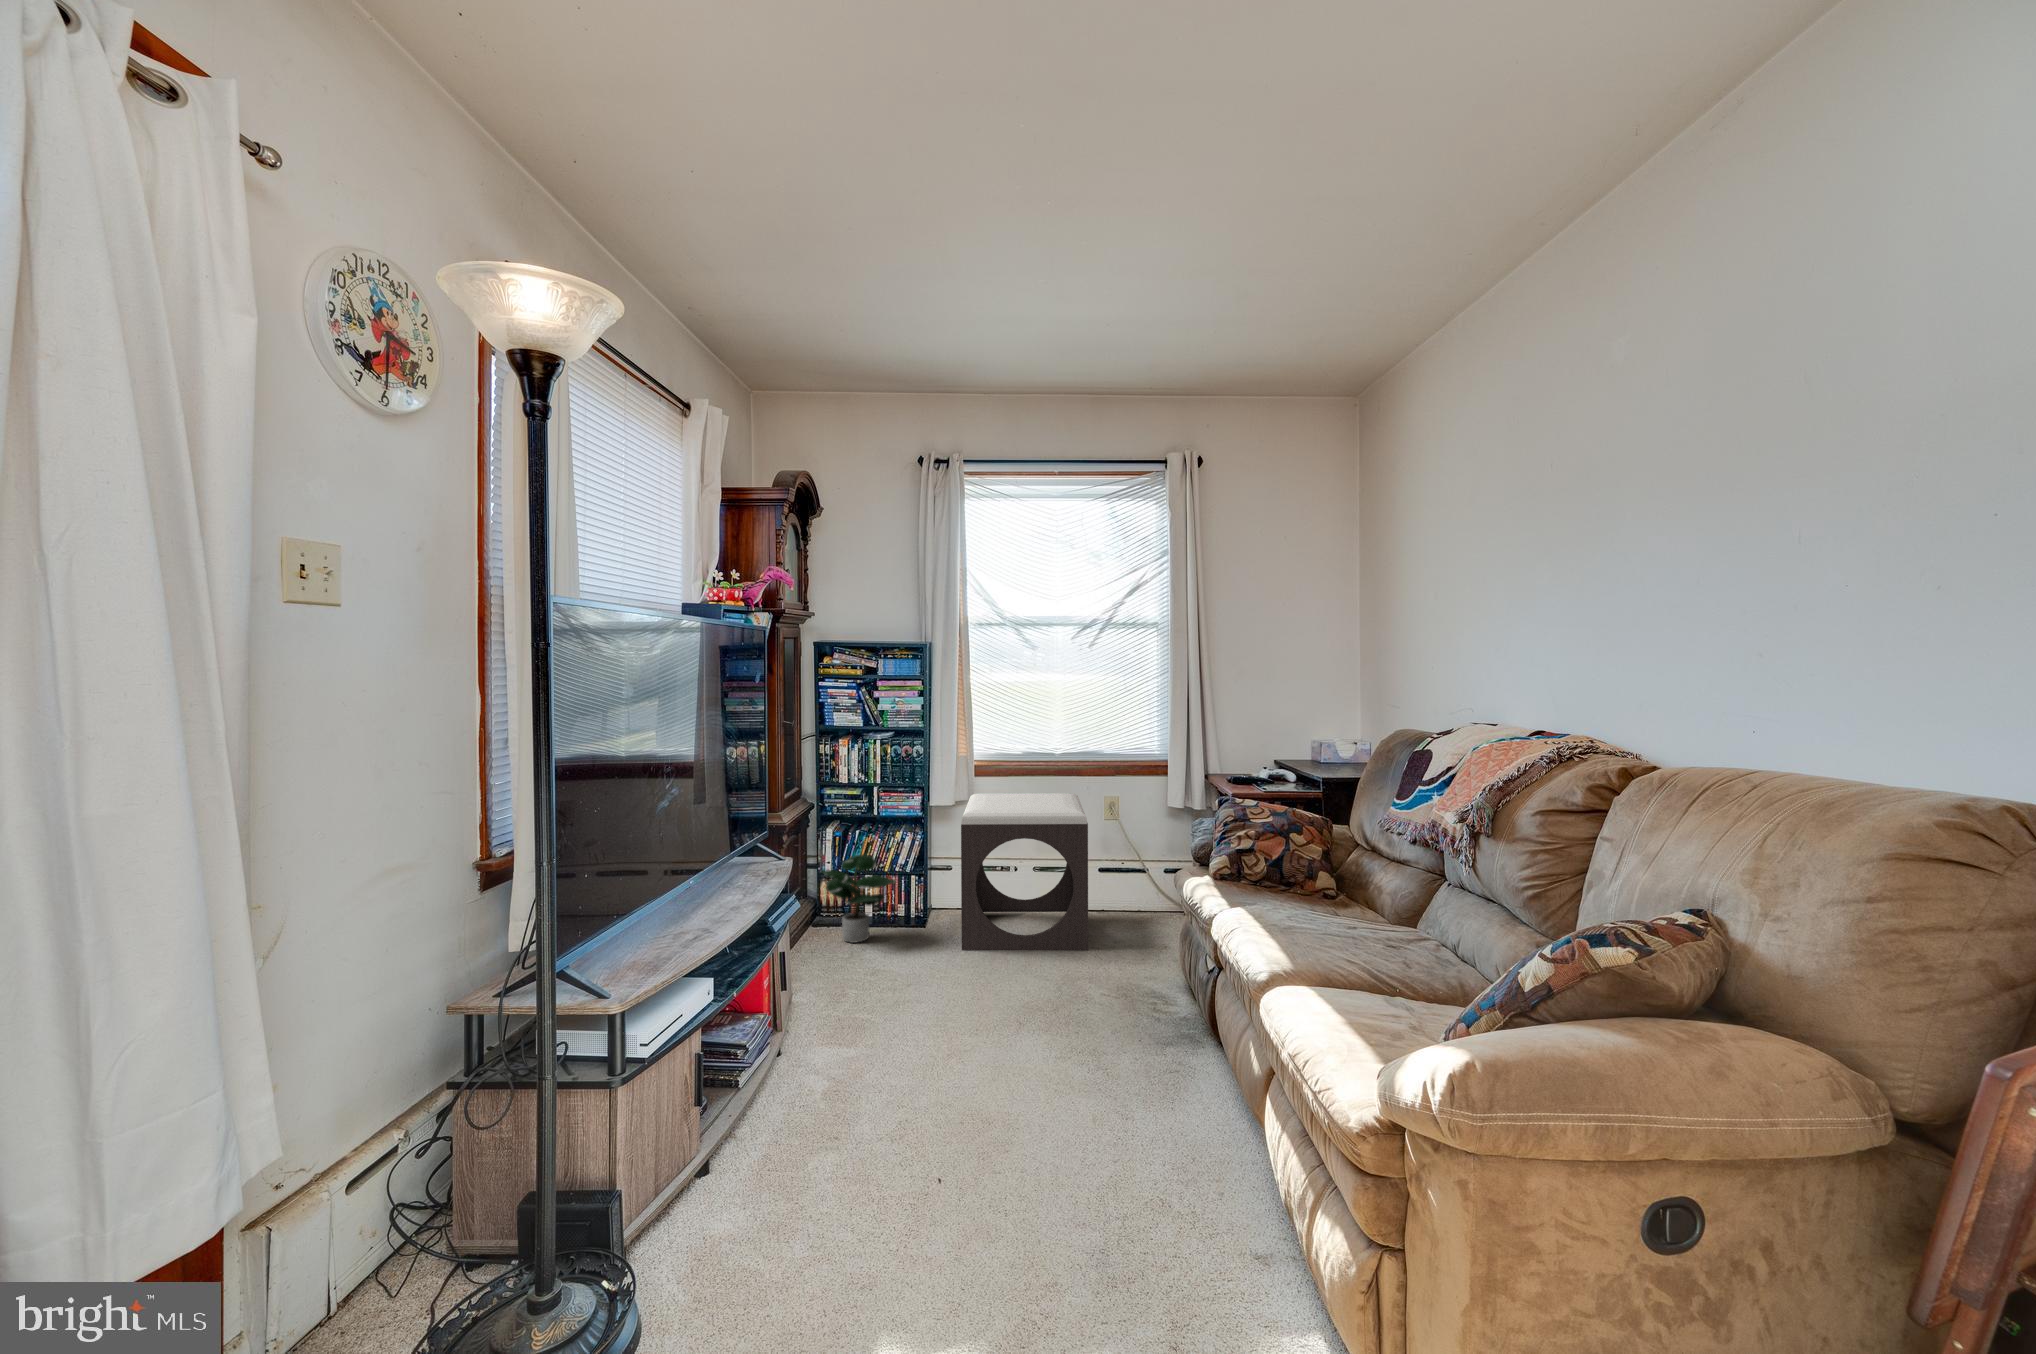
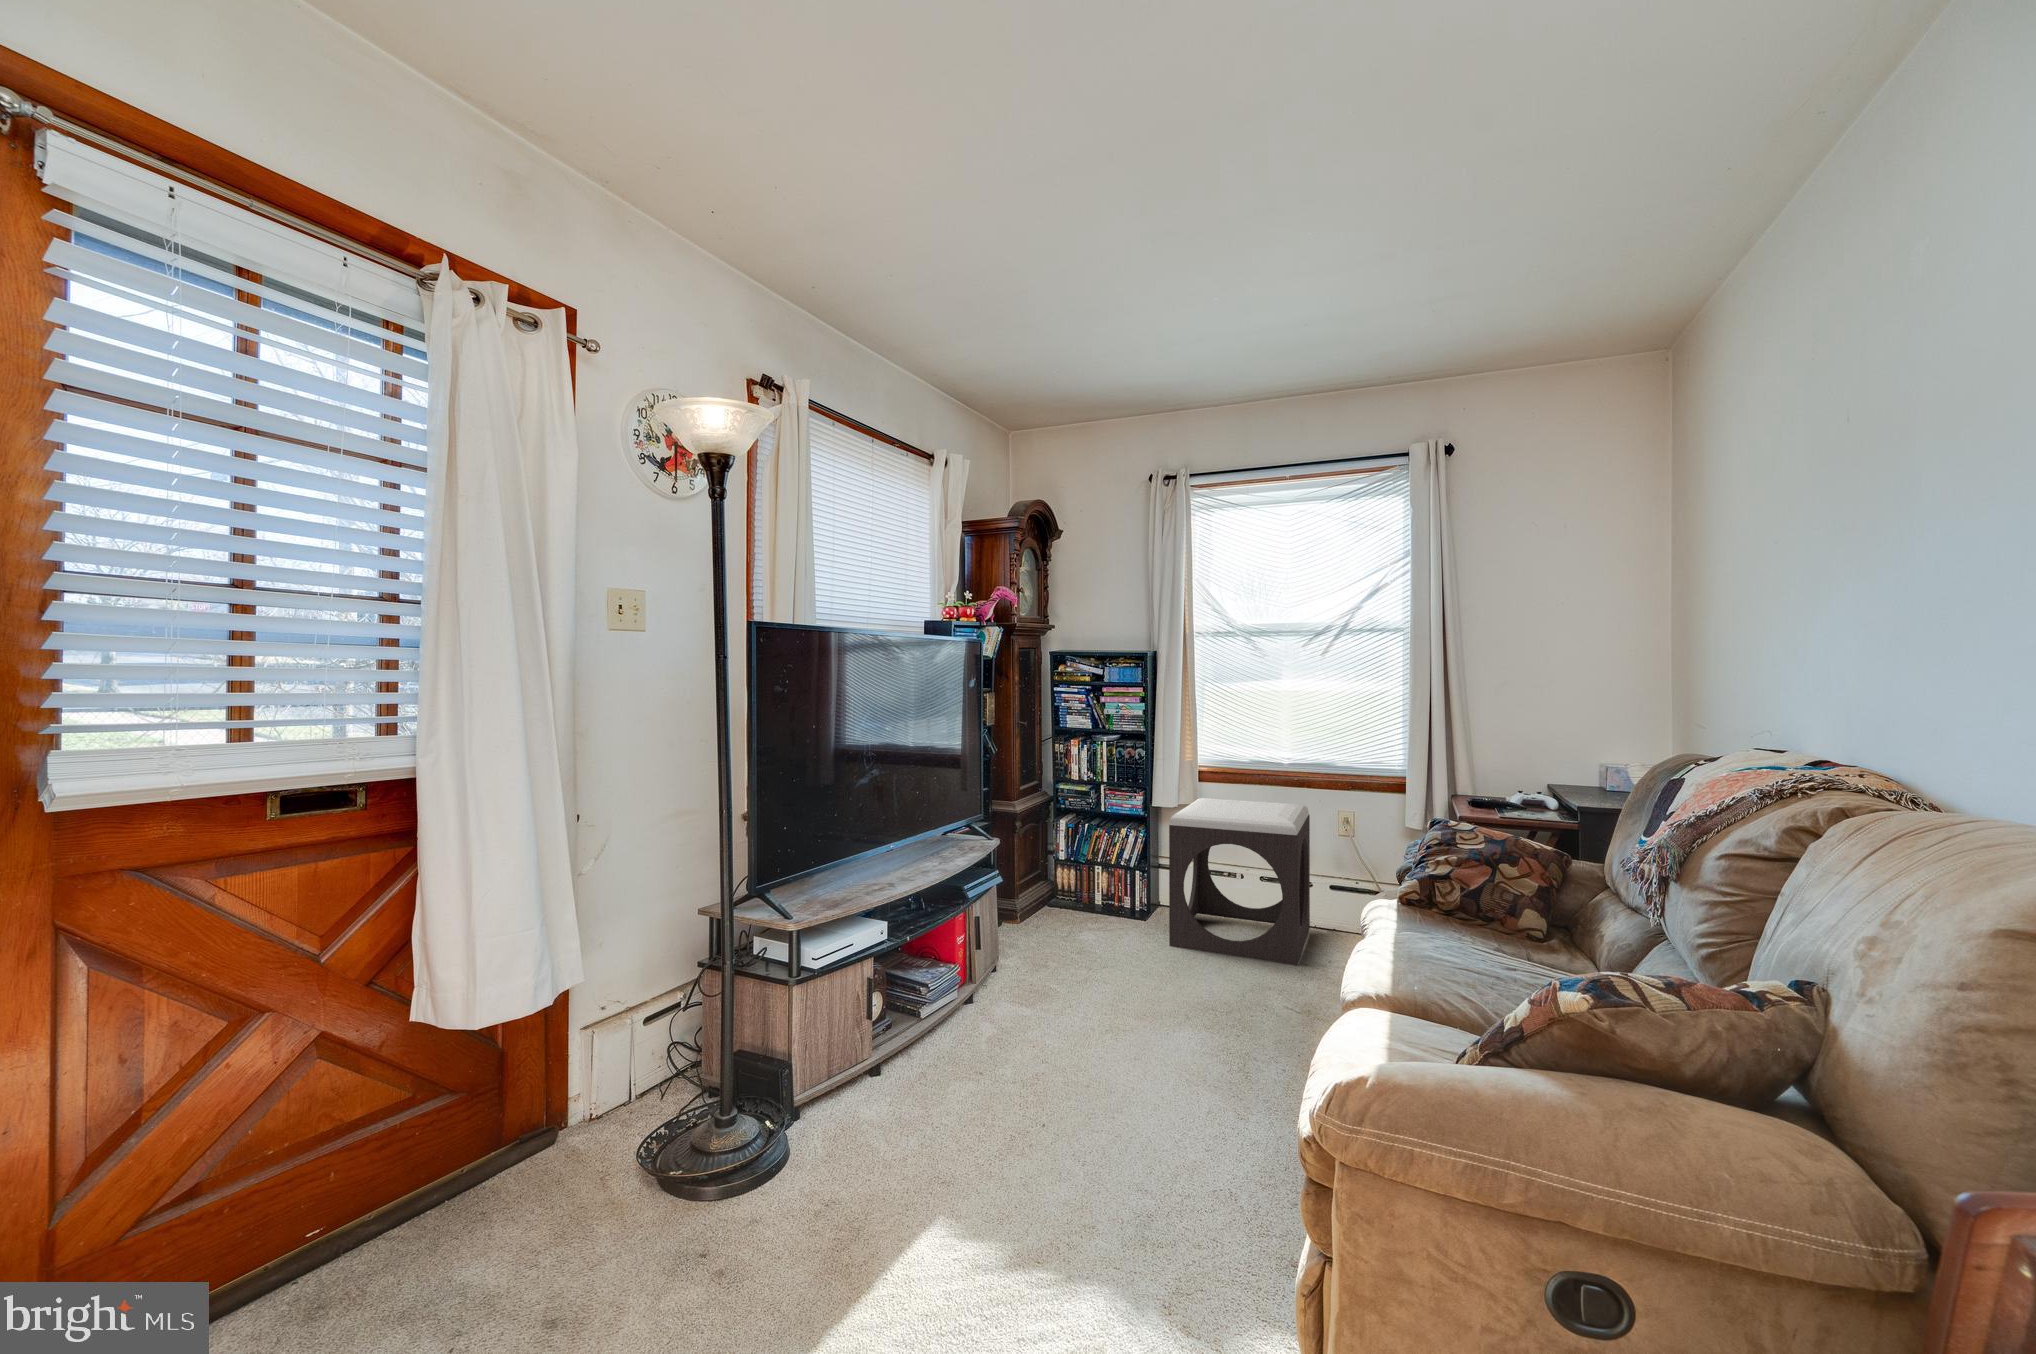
potted plant: present [822,854,895,943] -> none [1046,846,1114,925]

